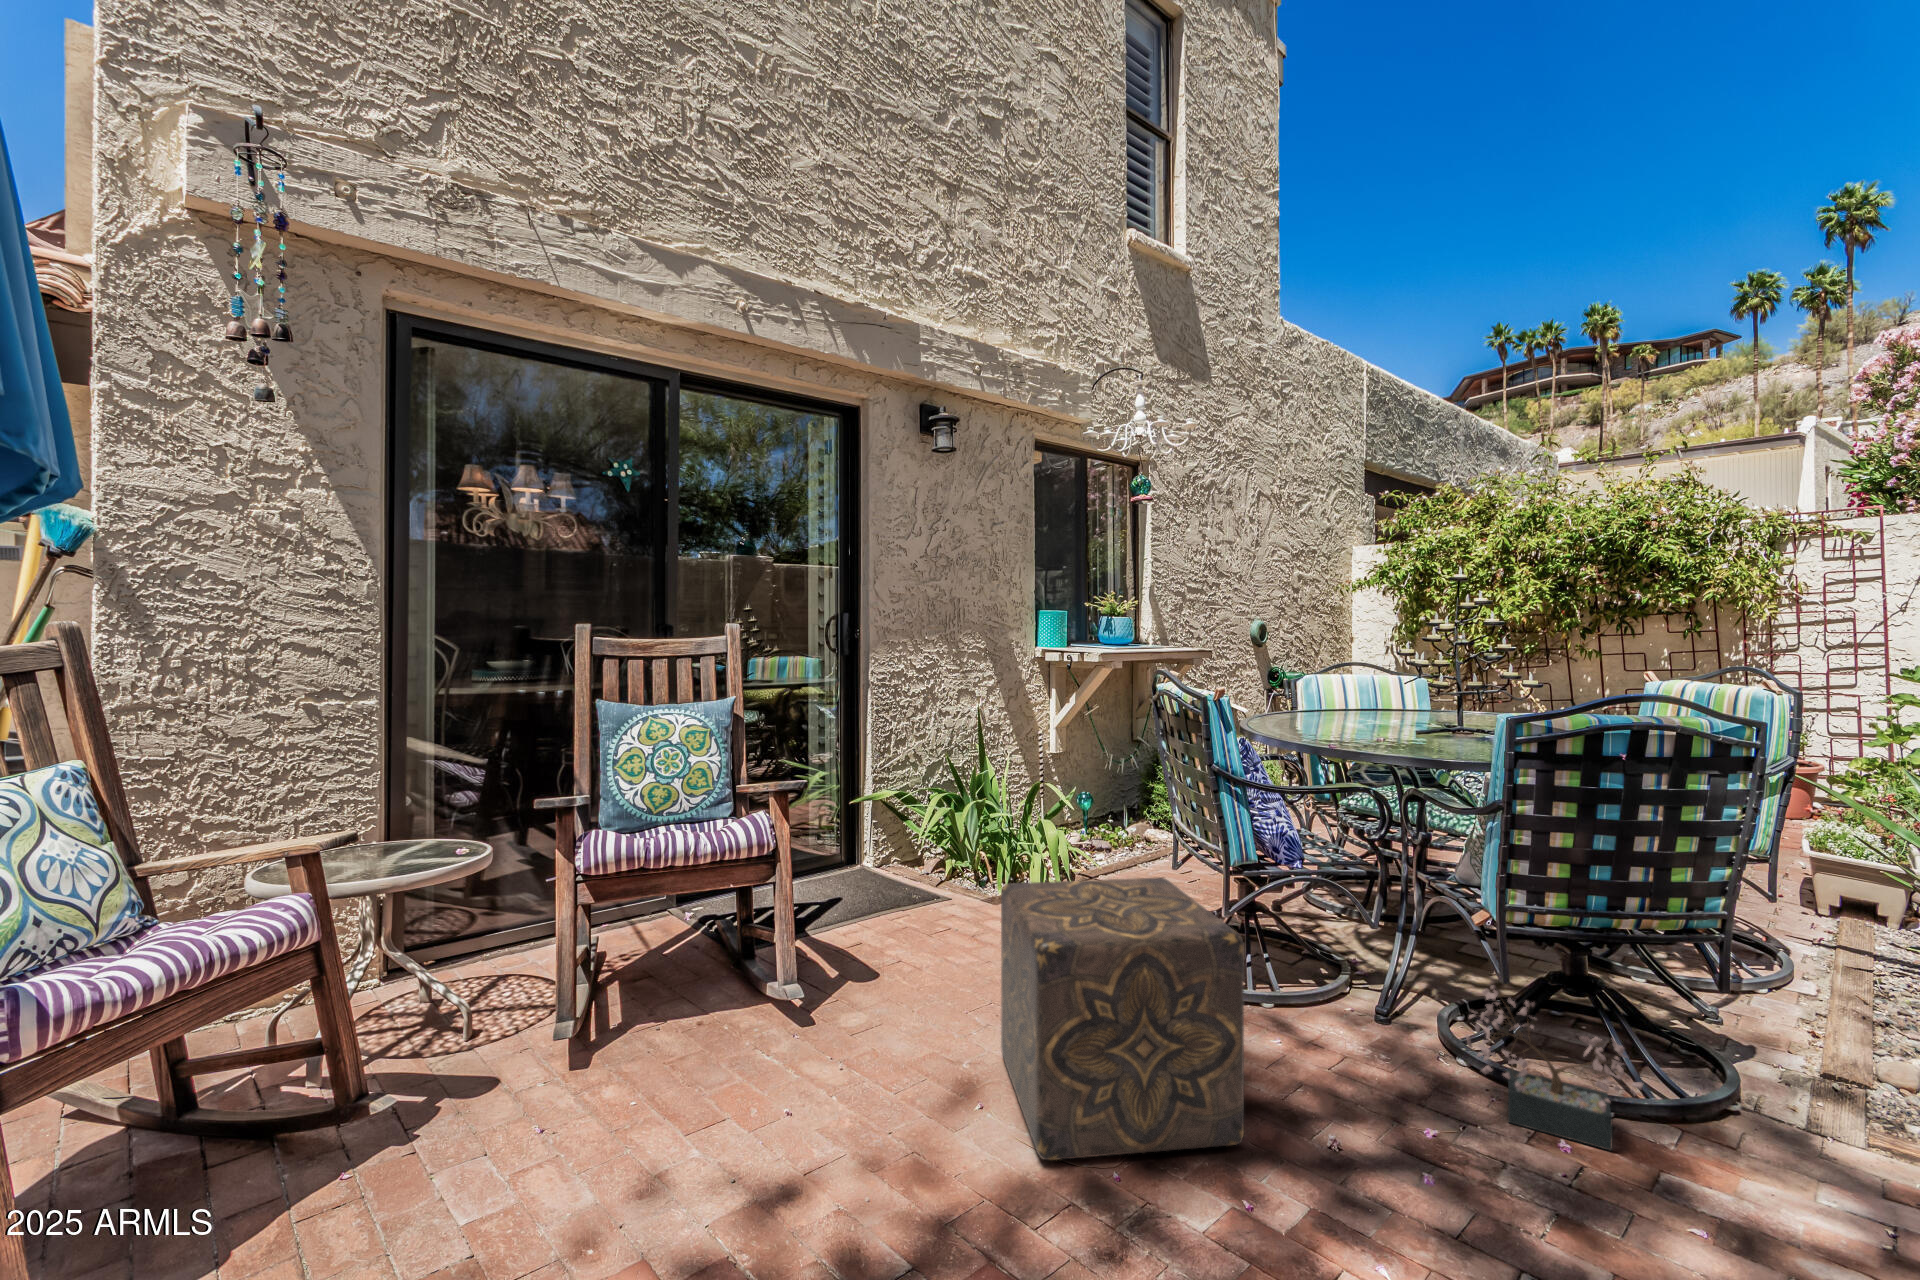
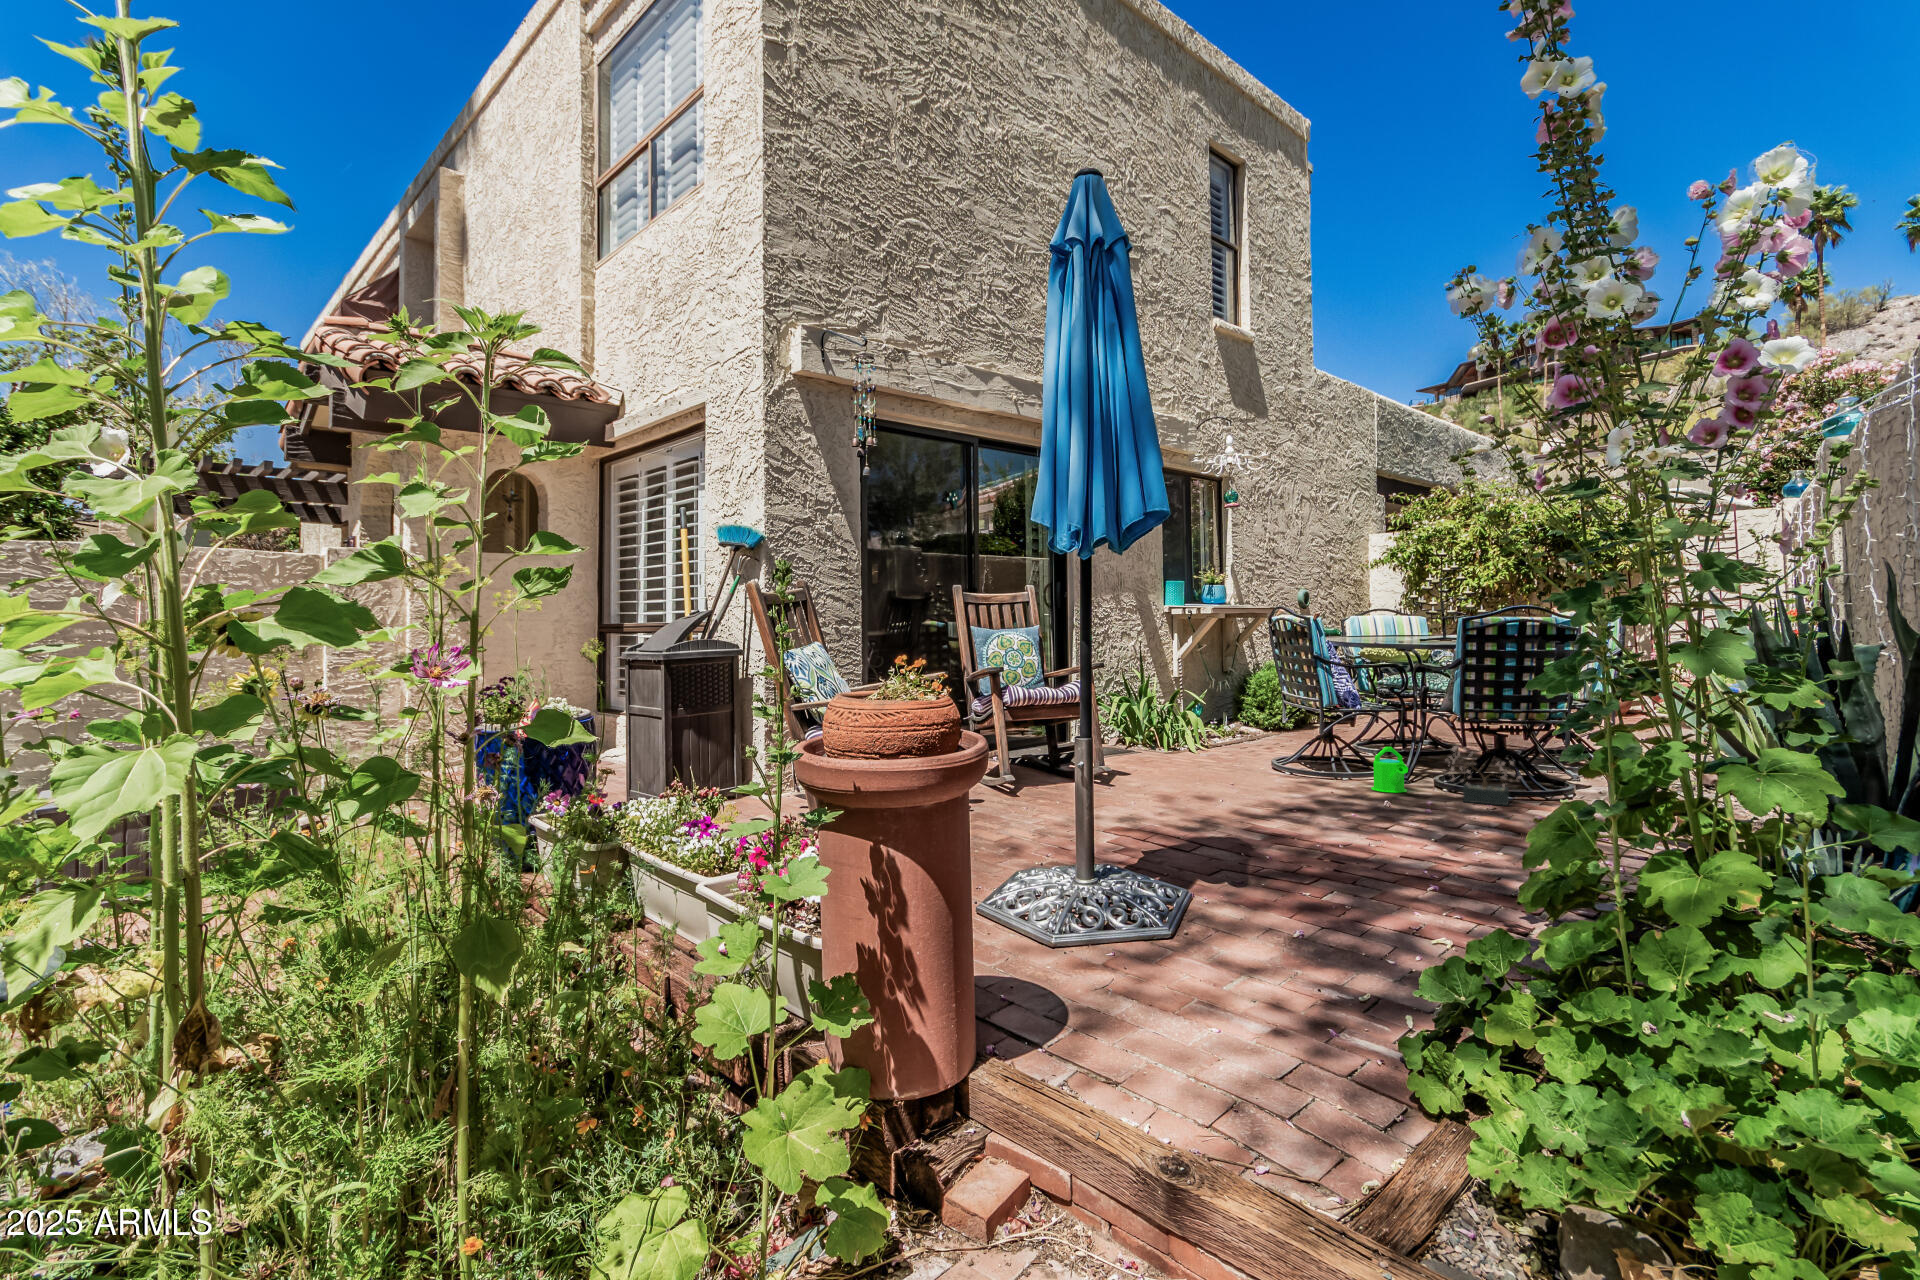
ottoman: present [1001,878,1244,1160] -> none [1213,706,1343,811]
watering can: none [1318,965,1392,1068] -> present [1371,747,1408,793]

